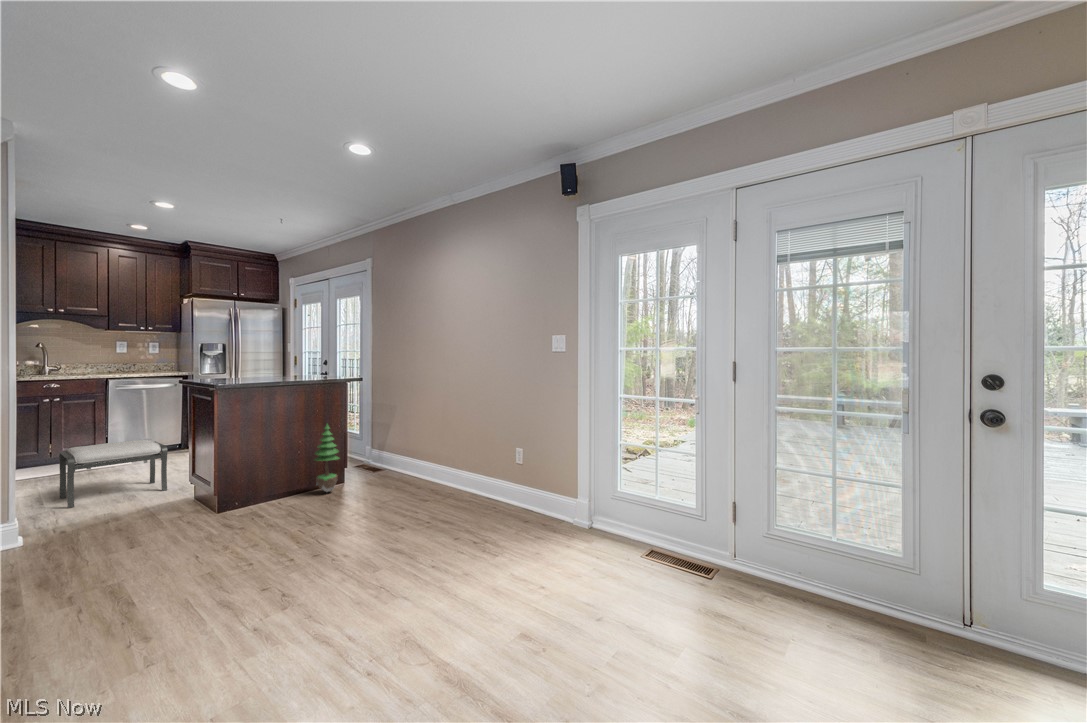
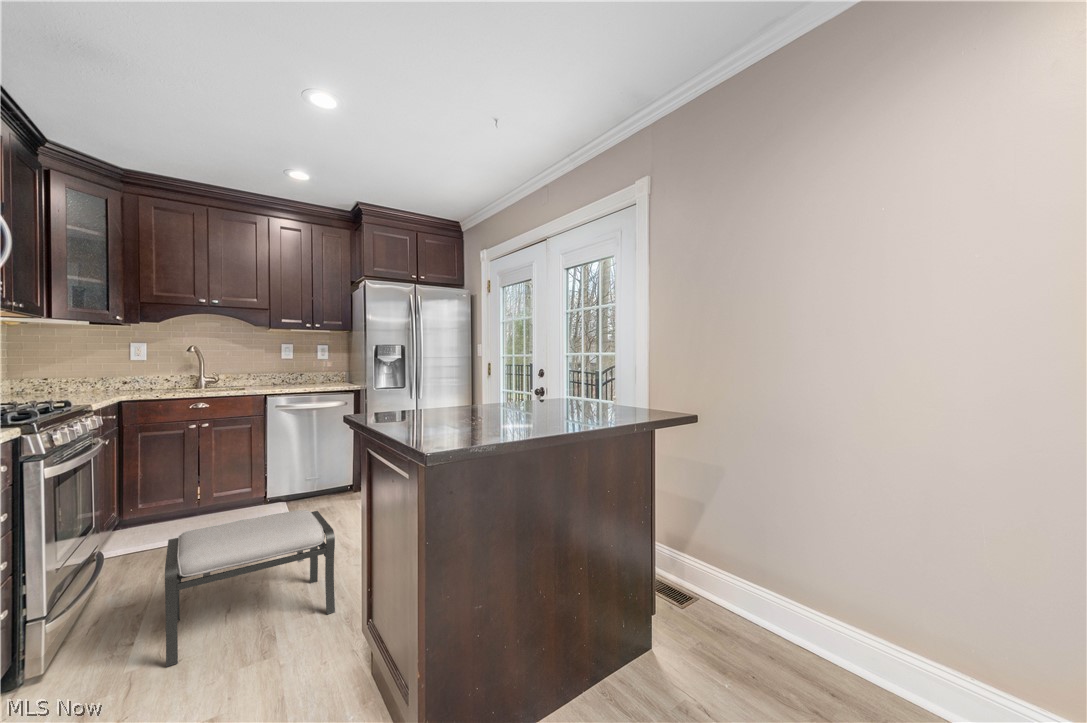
potted tree: present [315,424,339,492] -> none [614,512,672,672]

